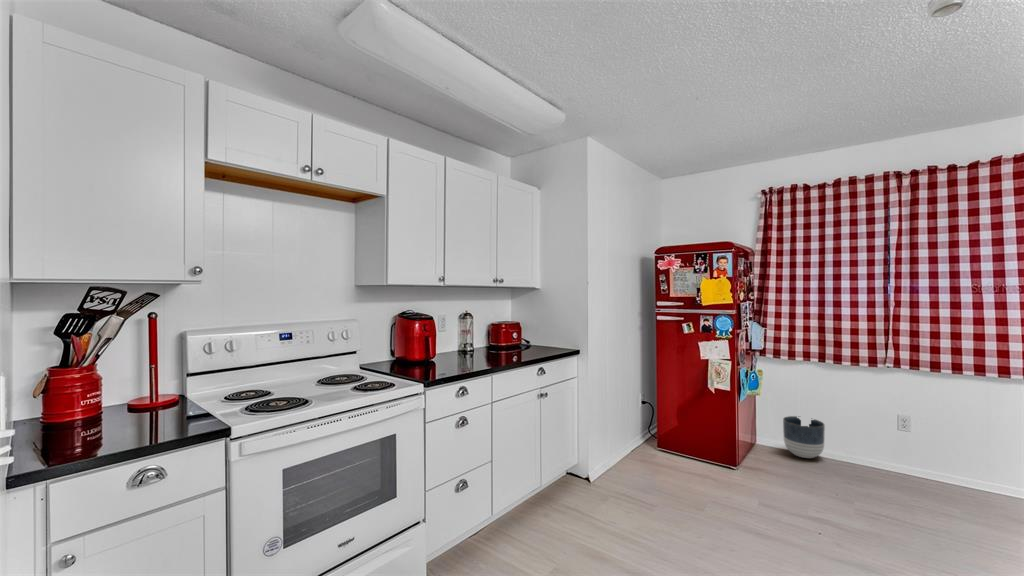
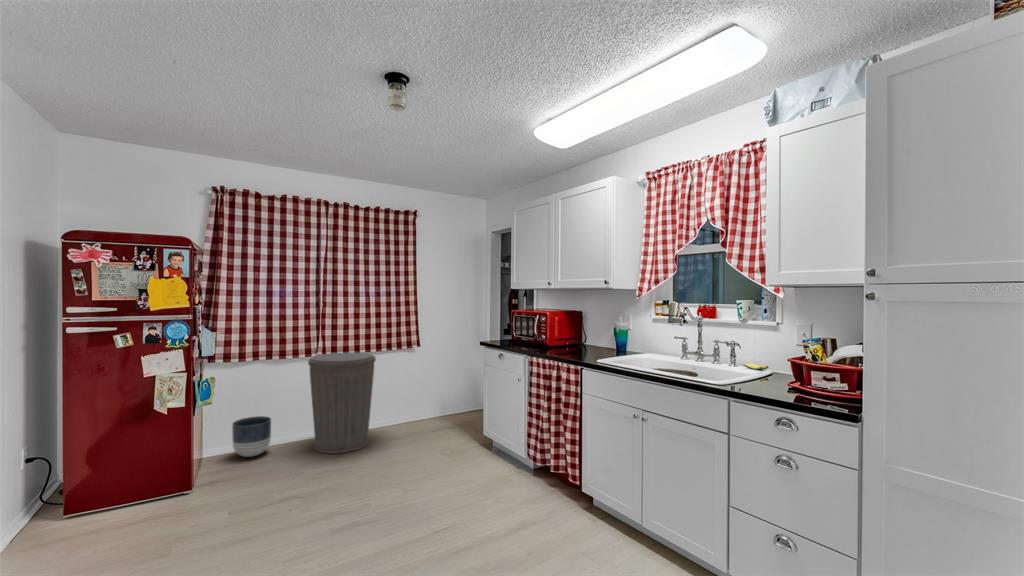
trash can: none [870,365,982,501] -> present [308,352,376,453]

